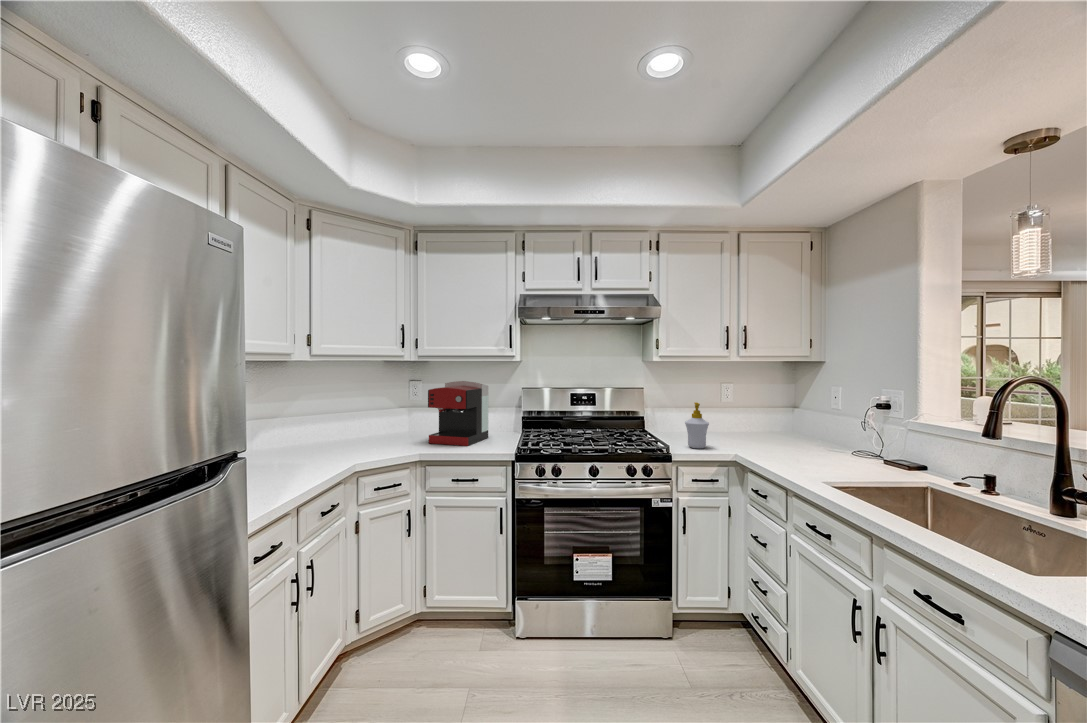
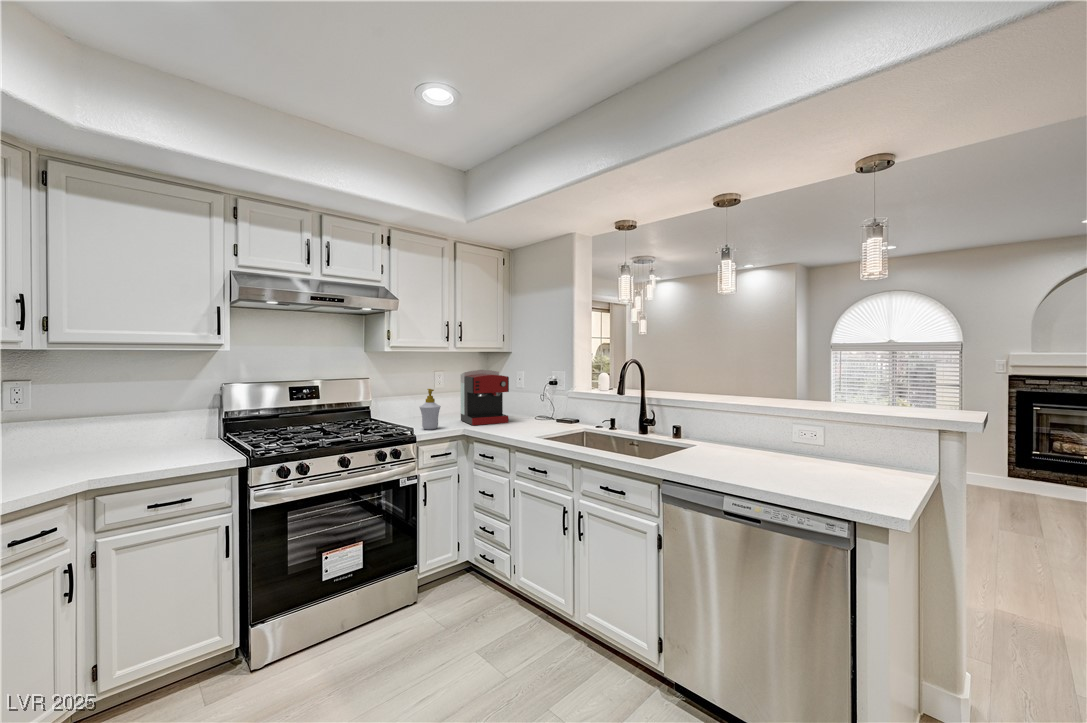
coffee maker: present [428,381,488,446] -> present [461,370,509,425]

